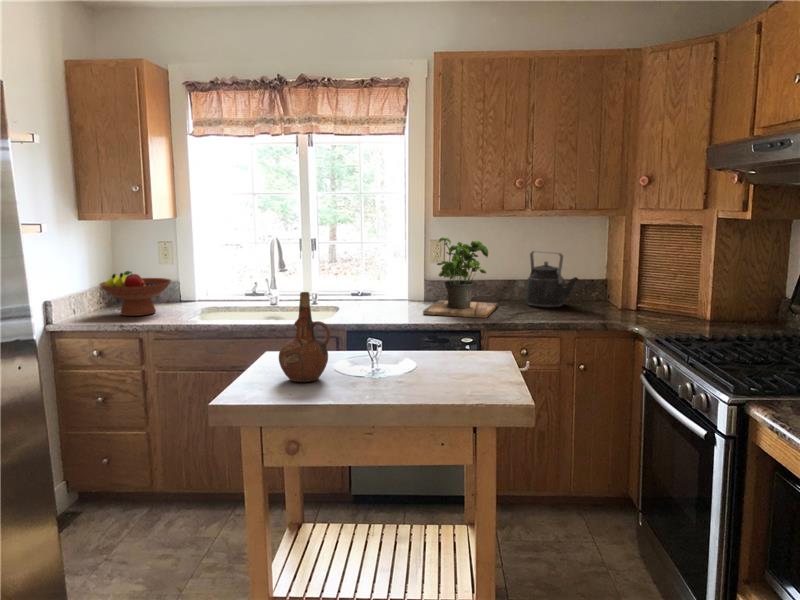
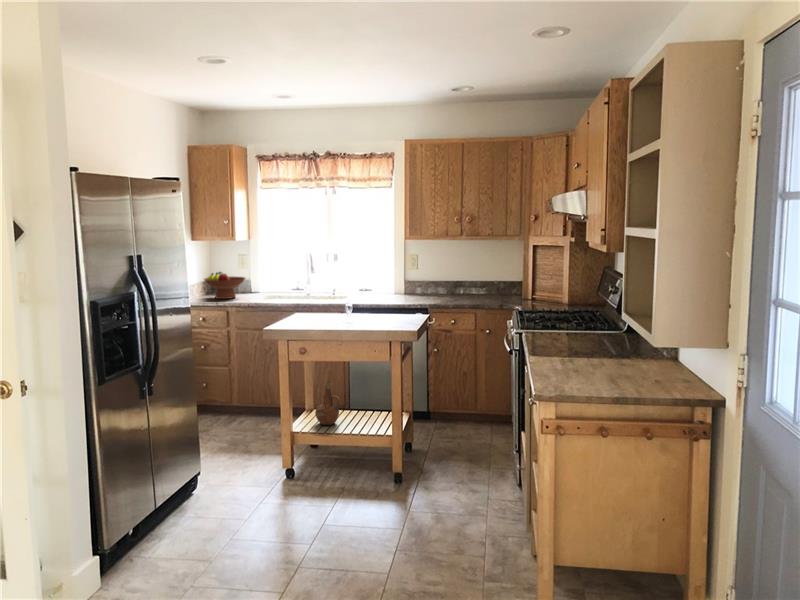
potted plant: present [423,237,498,318] -> none [396,253,448,303]
kettle: present [526,251,578,307] -> none [467,262,497,299]
ceramic pitcher: present [279,292,330,382] -> present [315,381,340,425]

